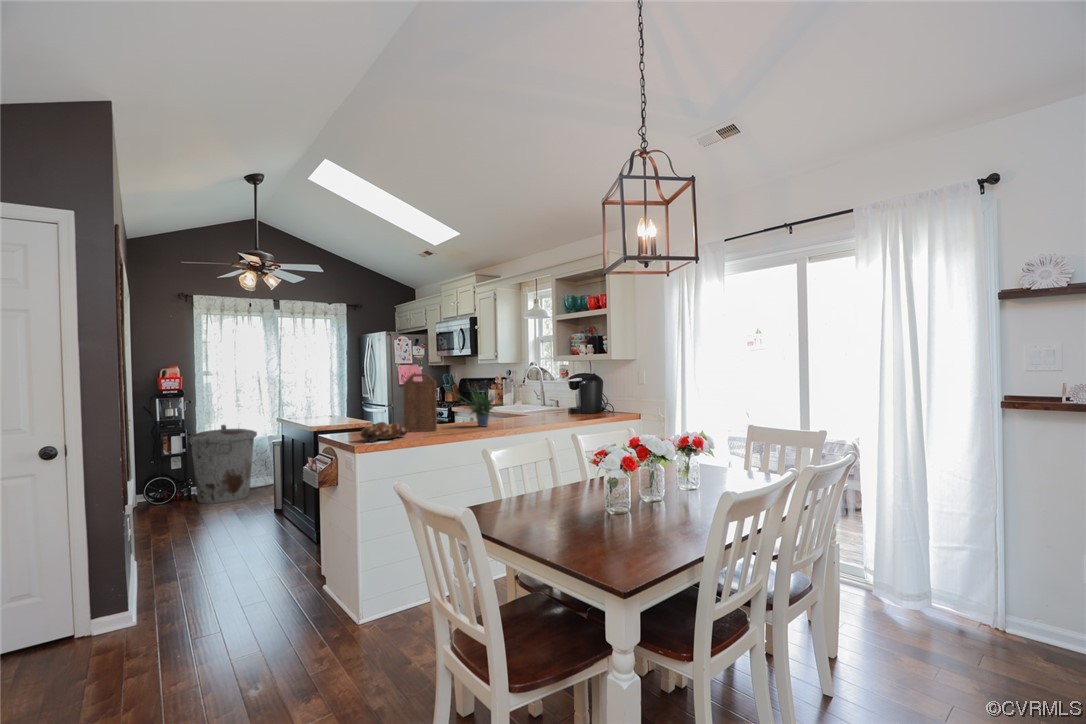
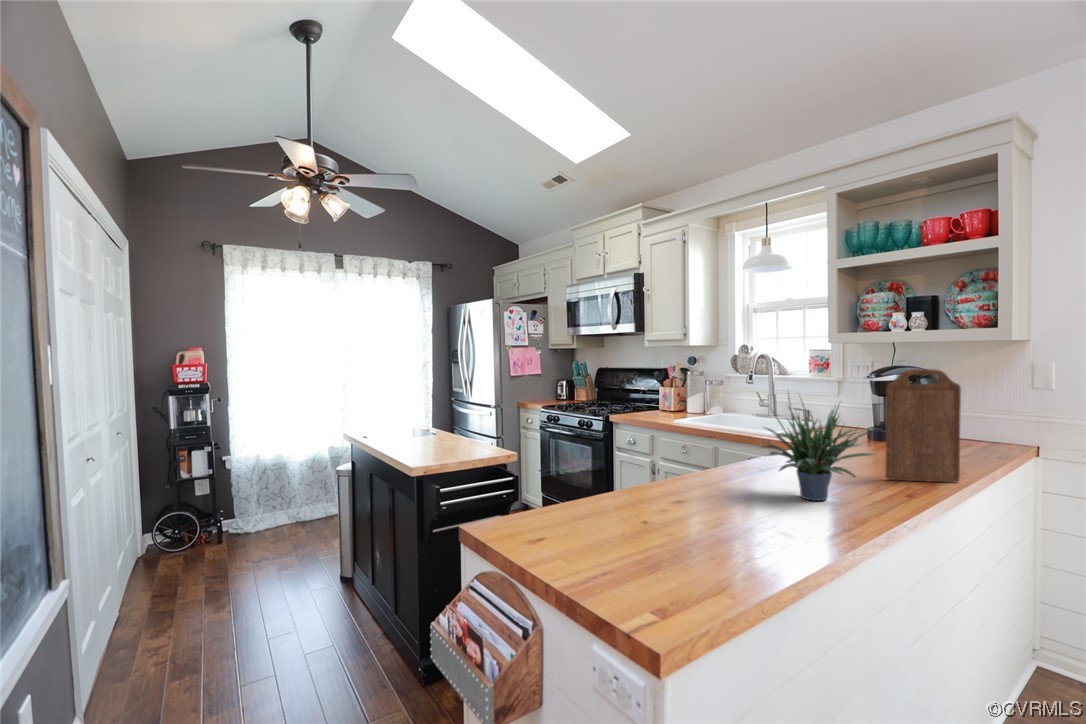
cutting board: present [403,374,437,431] -> present [885,369,961,482]
bread loaf: present [360,422,407,442] -> none [608,517,717,595]
trash can: present [188,425,257,504] -> none [215,434,313,553]

